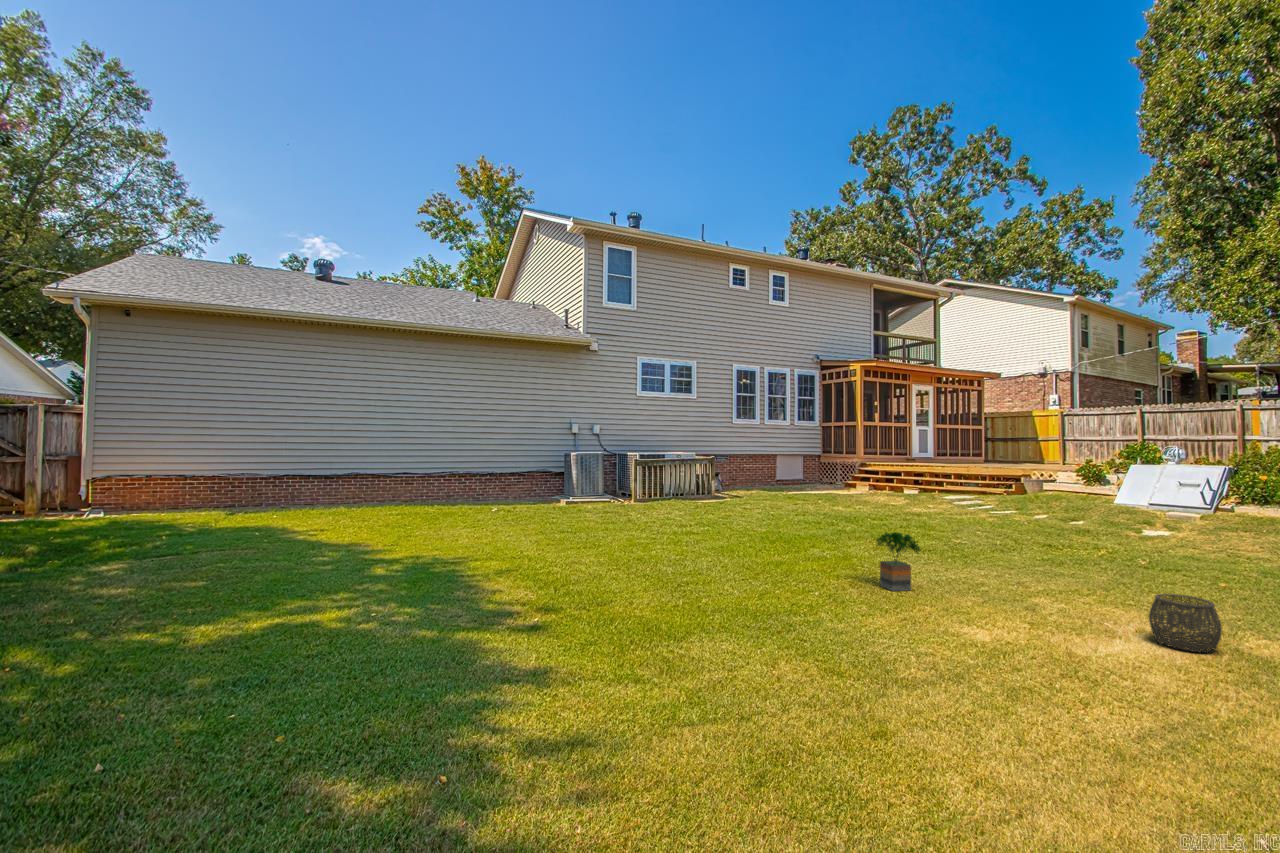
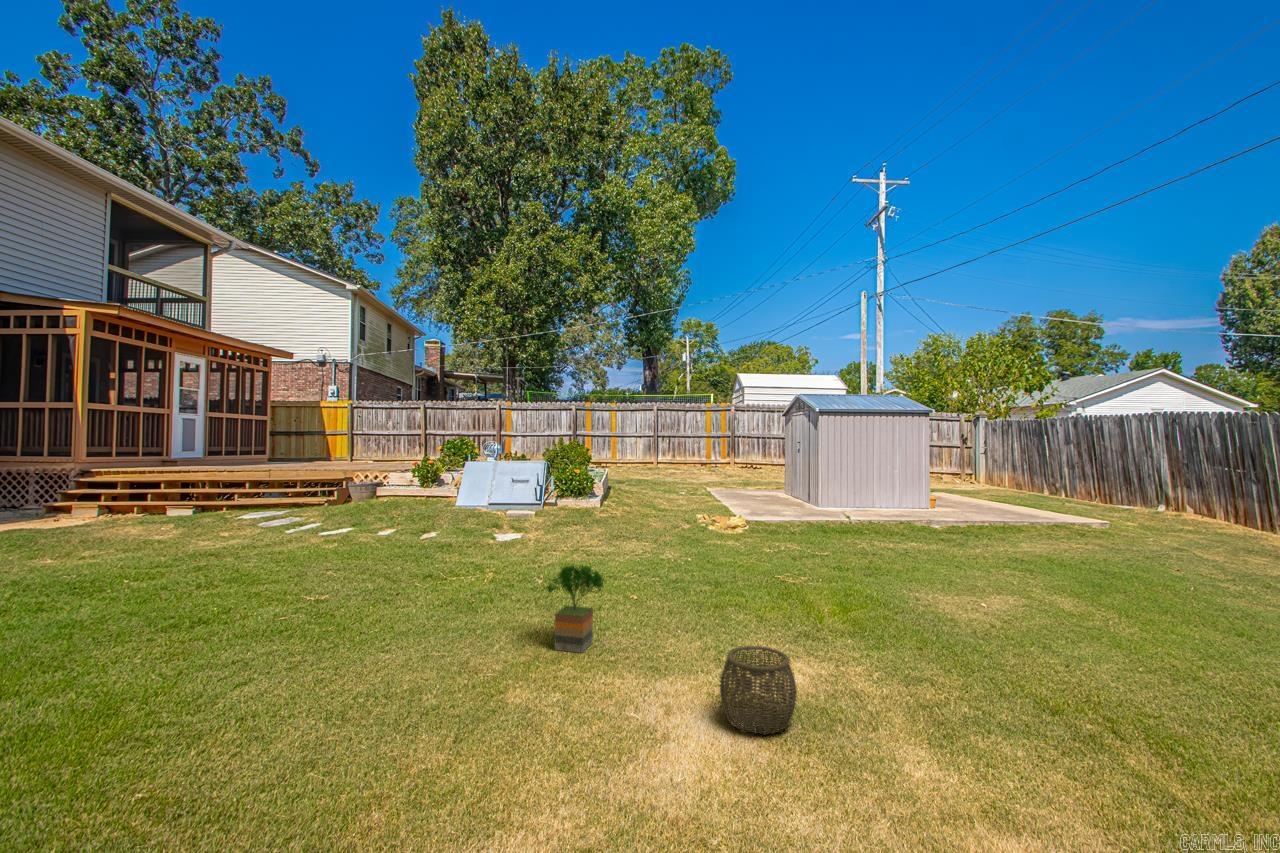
potted tree: present [877,532,921,591] -> present [547,566,605,653]

